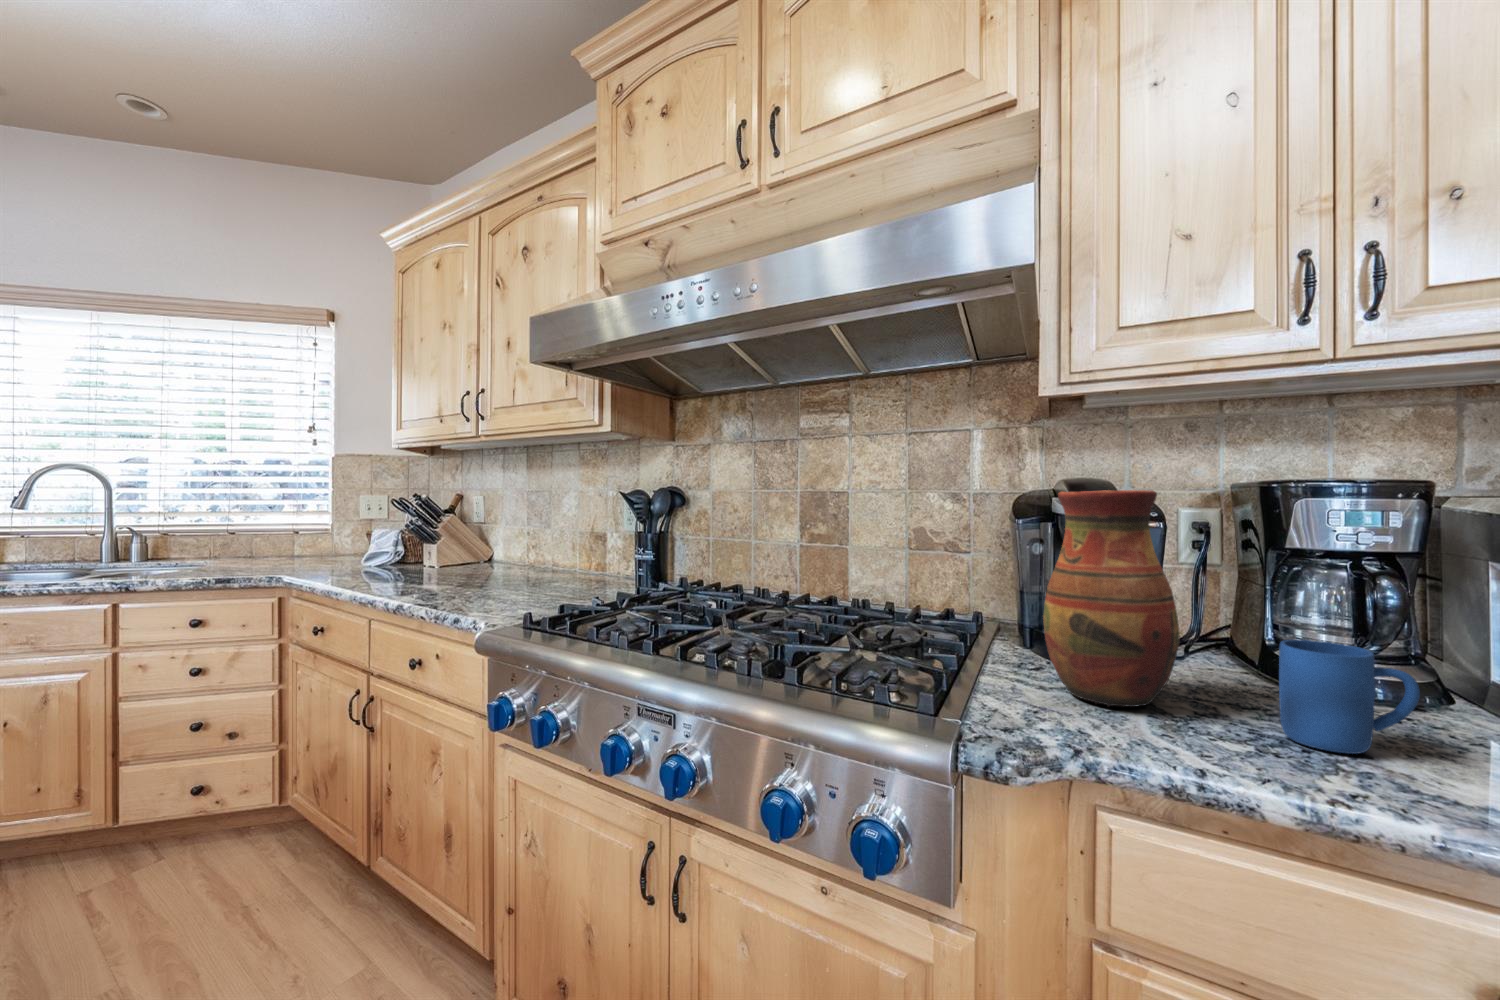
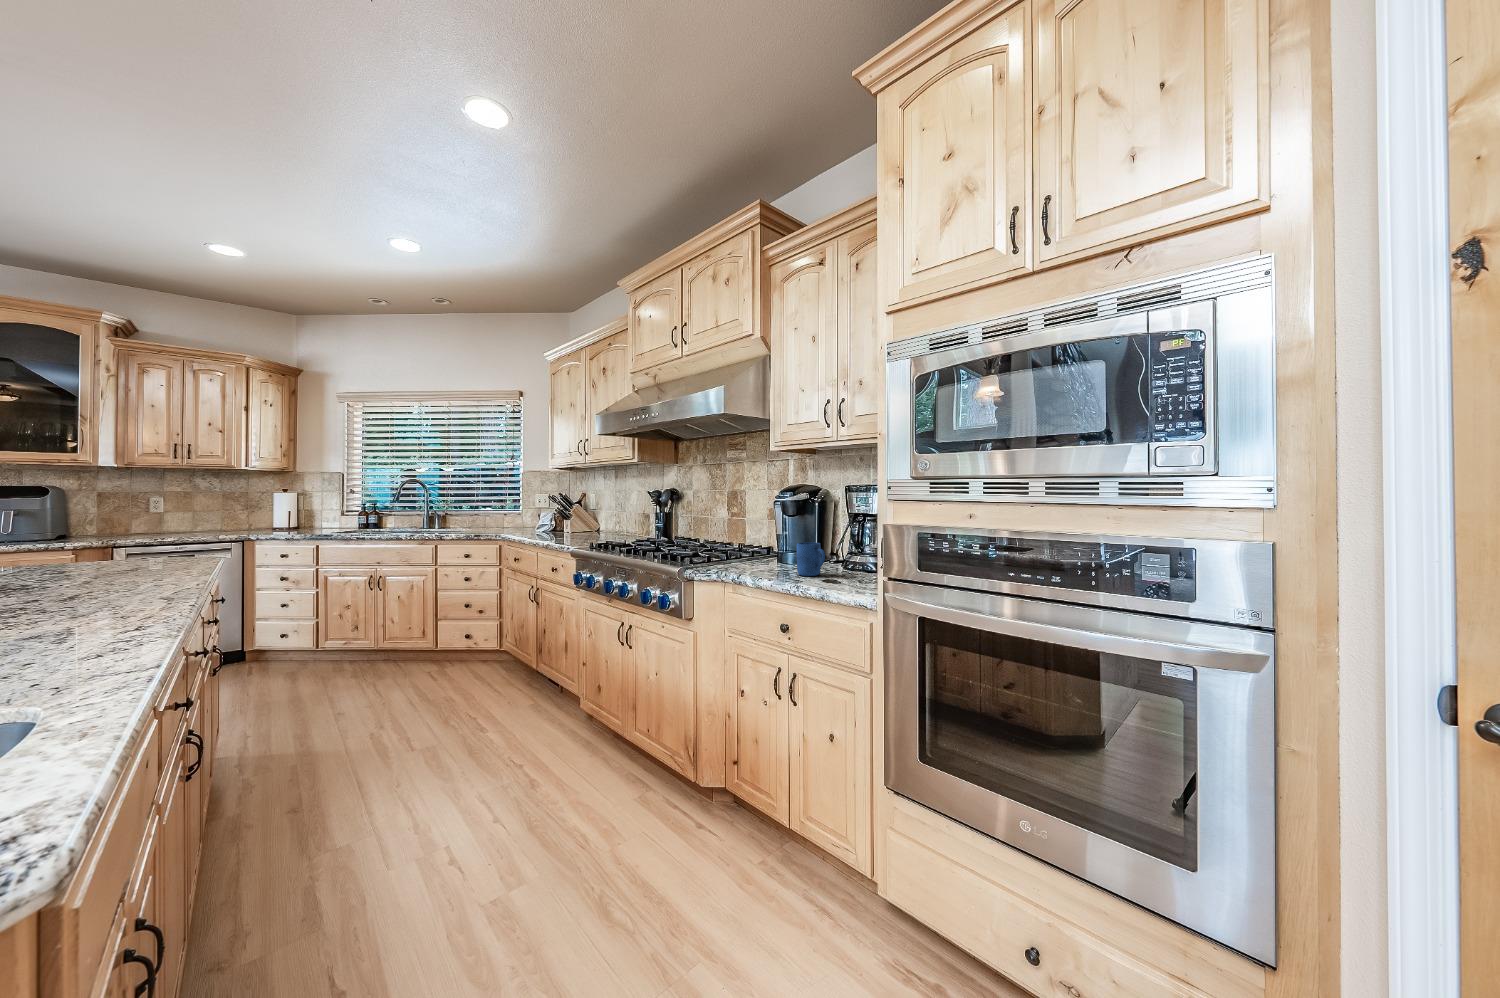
vase: present [1043,490,1180,707] -> none [748,491,791,568]

